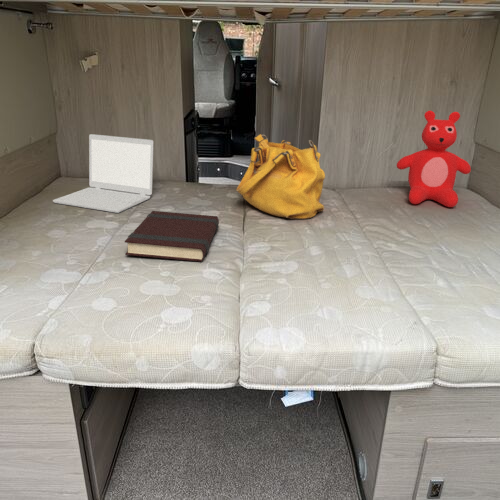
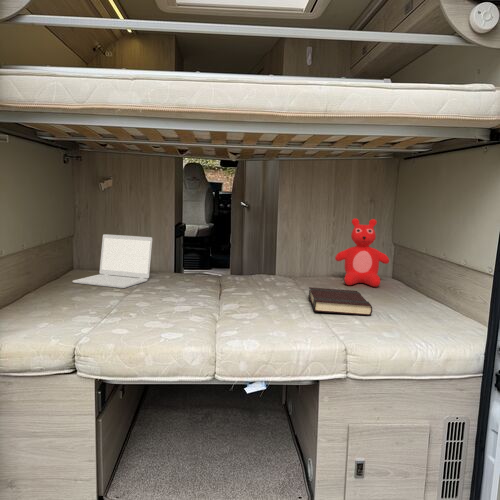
handbag: present [237,134,325,219] -> none [214,234,280,292]
book: present [125,211,219,262] -> present [308,287,372,315]

